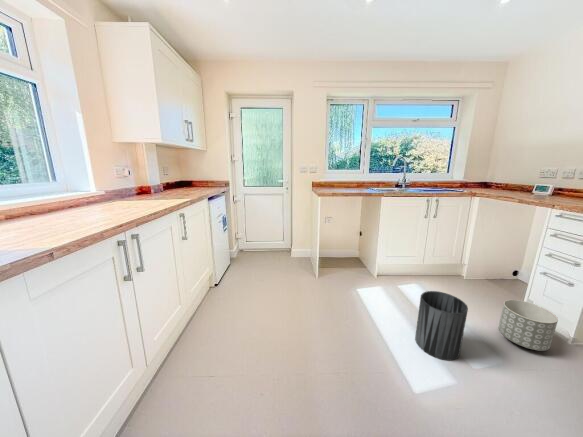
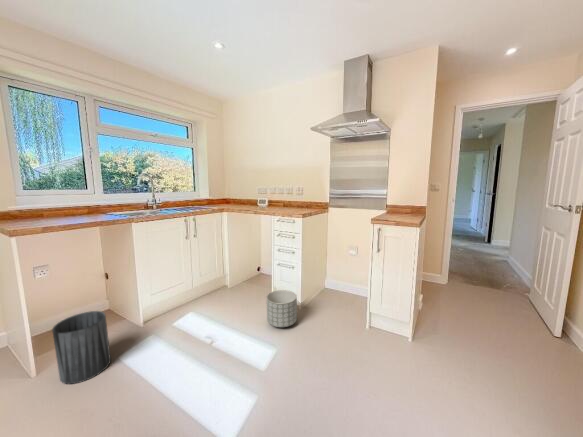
trash can: present [415,291,468,360] -> present [52,311,111,384]

